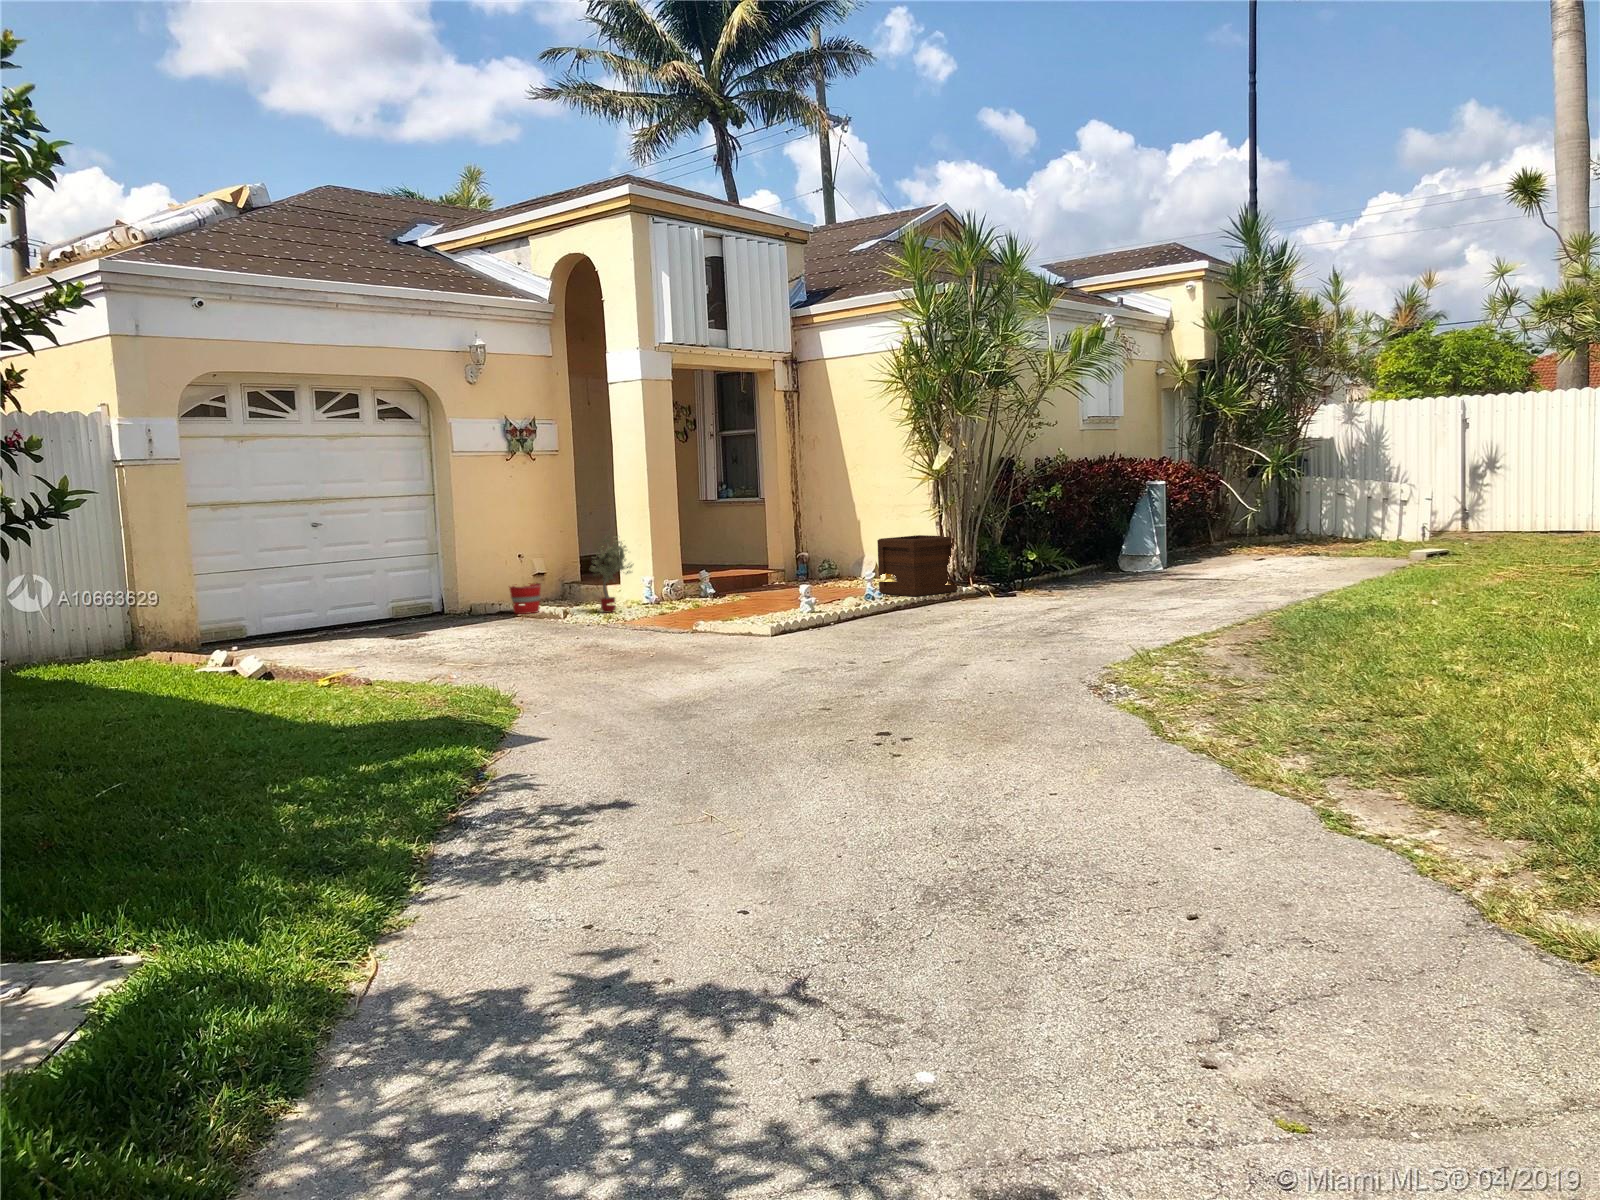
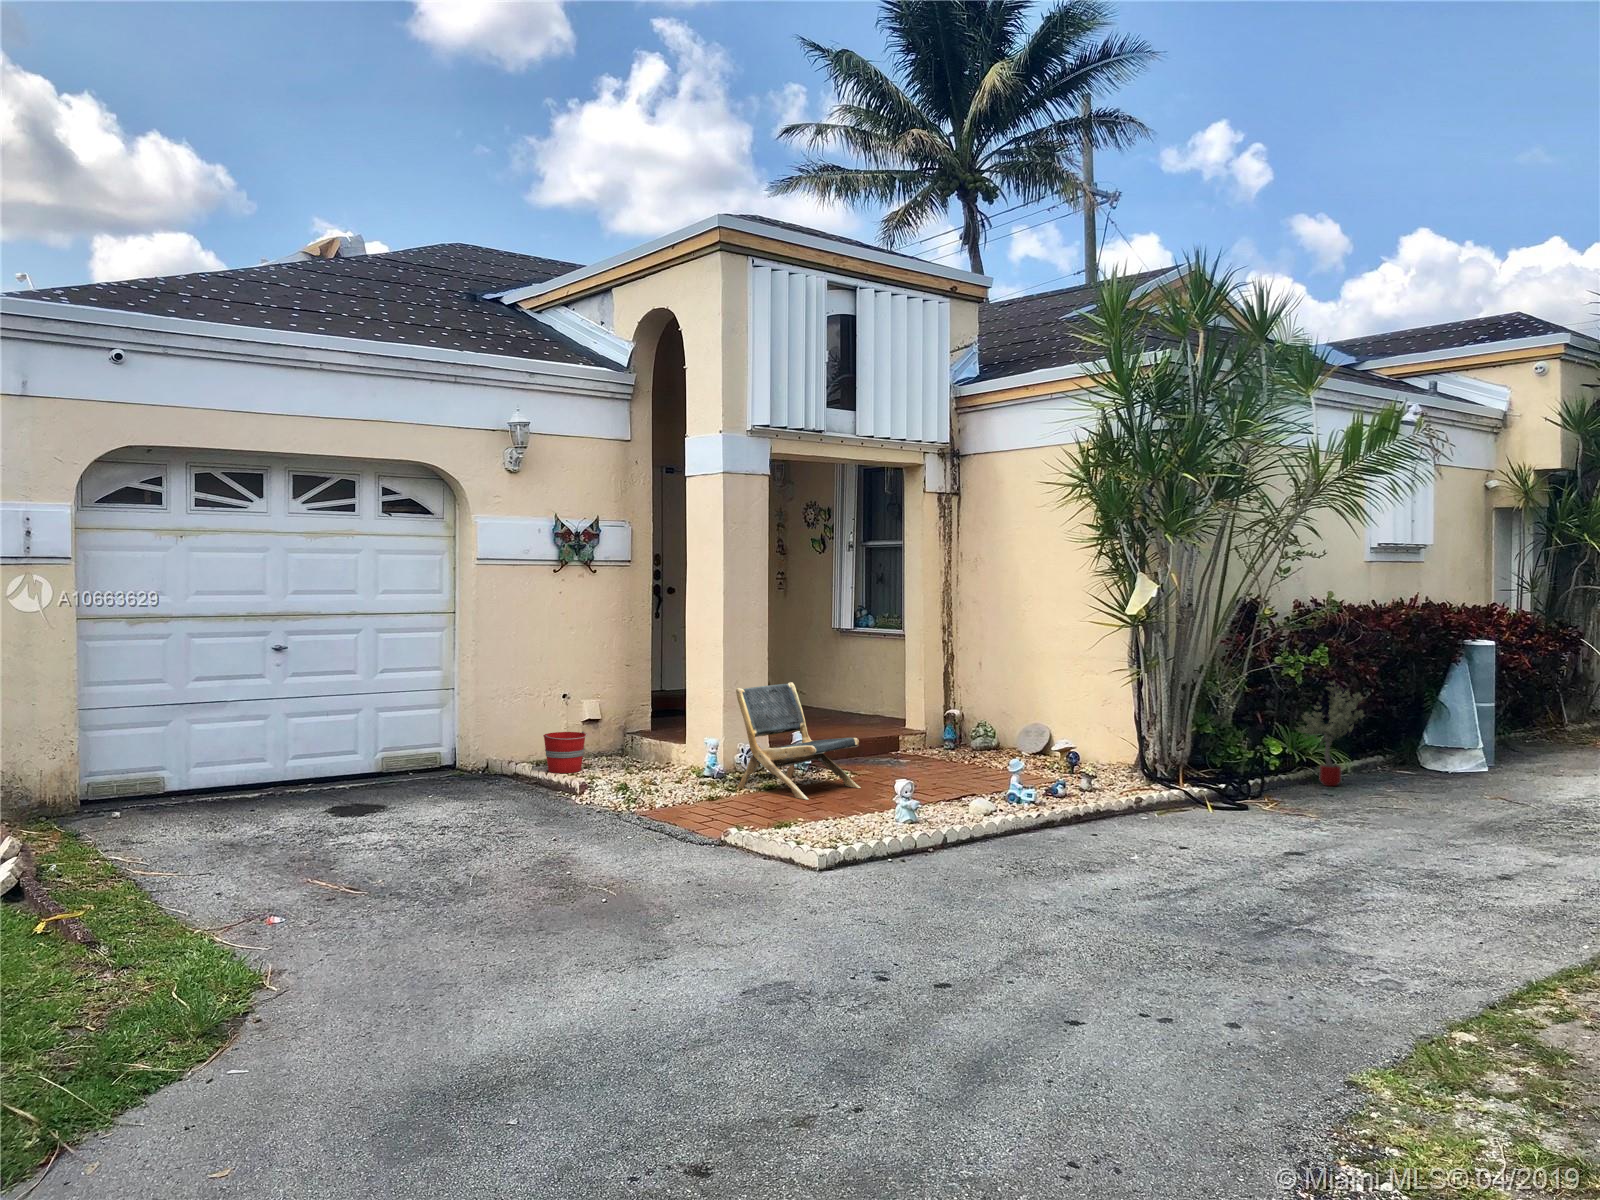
lounge chair: none [665,534,758,611] -> present [736,682,861,799]
potted tree: present [589,535,632,613] -> present [1296,681,1364,786]
wooden crate: present [877,535,958,597] -> none [1043,703,1158,796]

